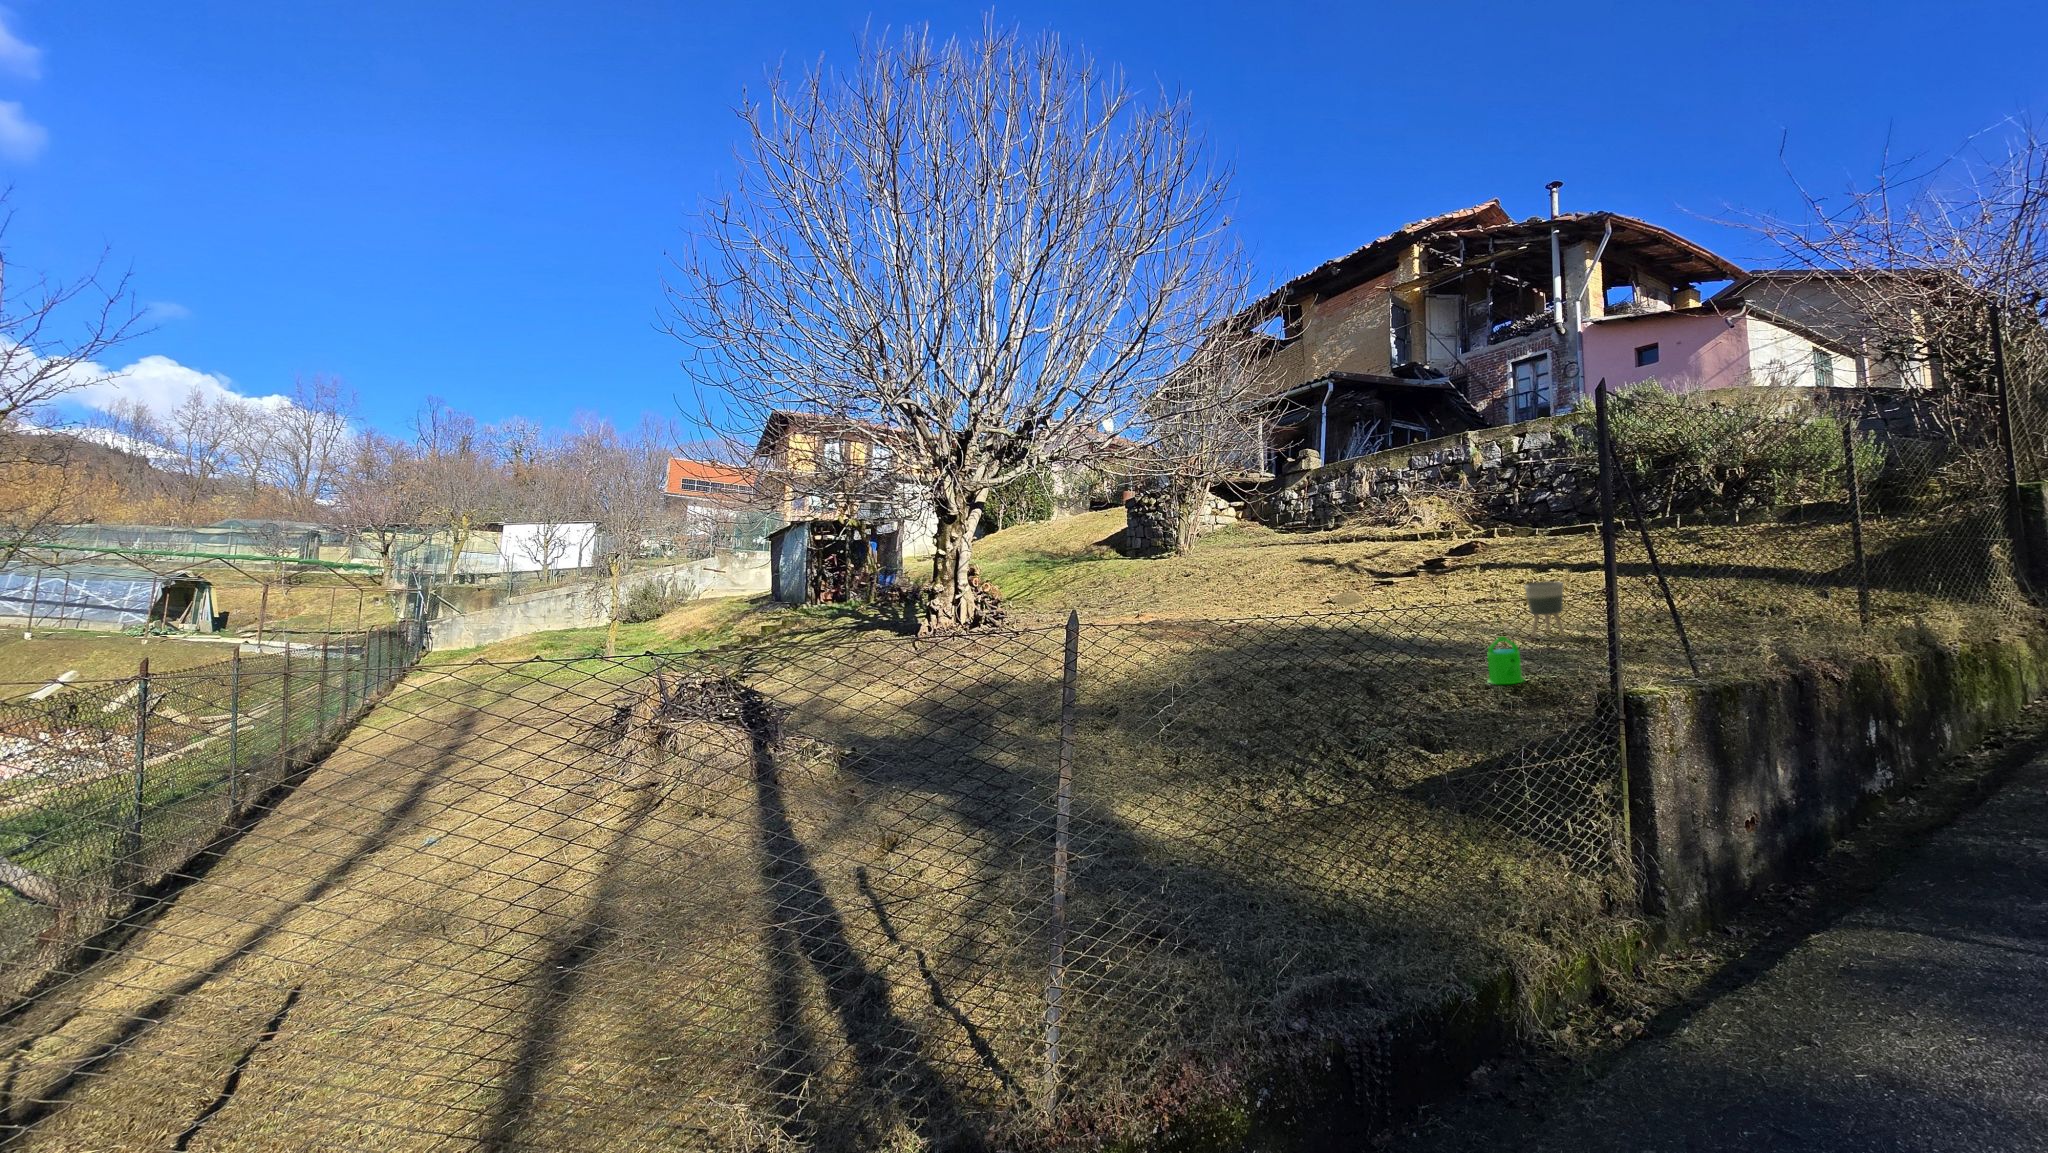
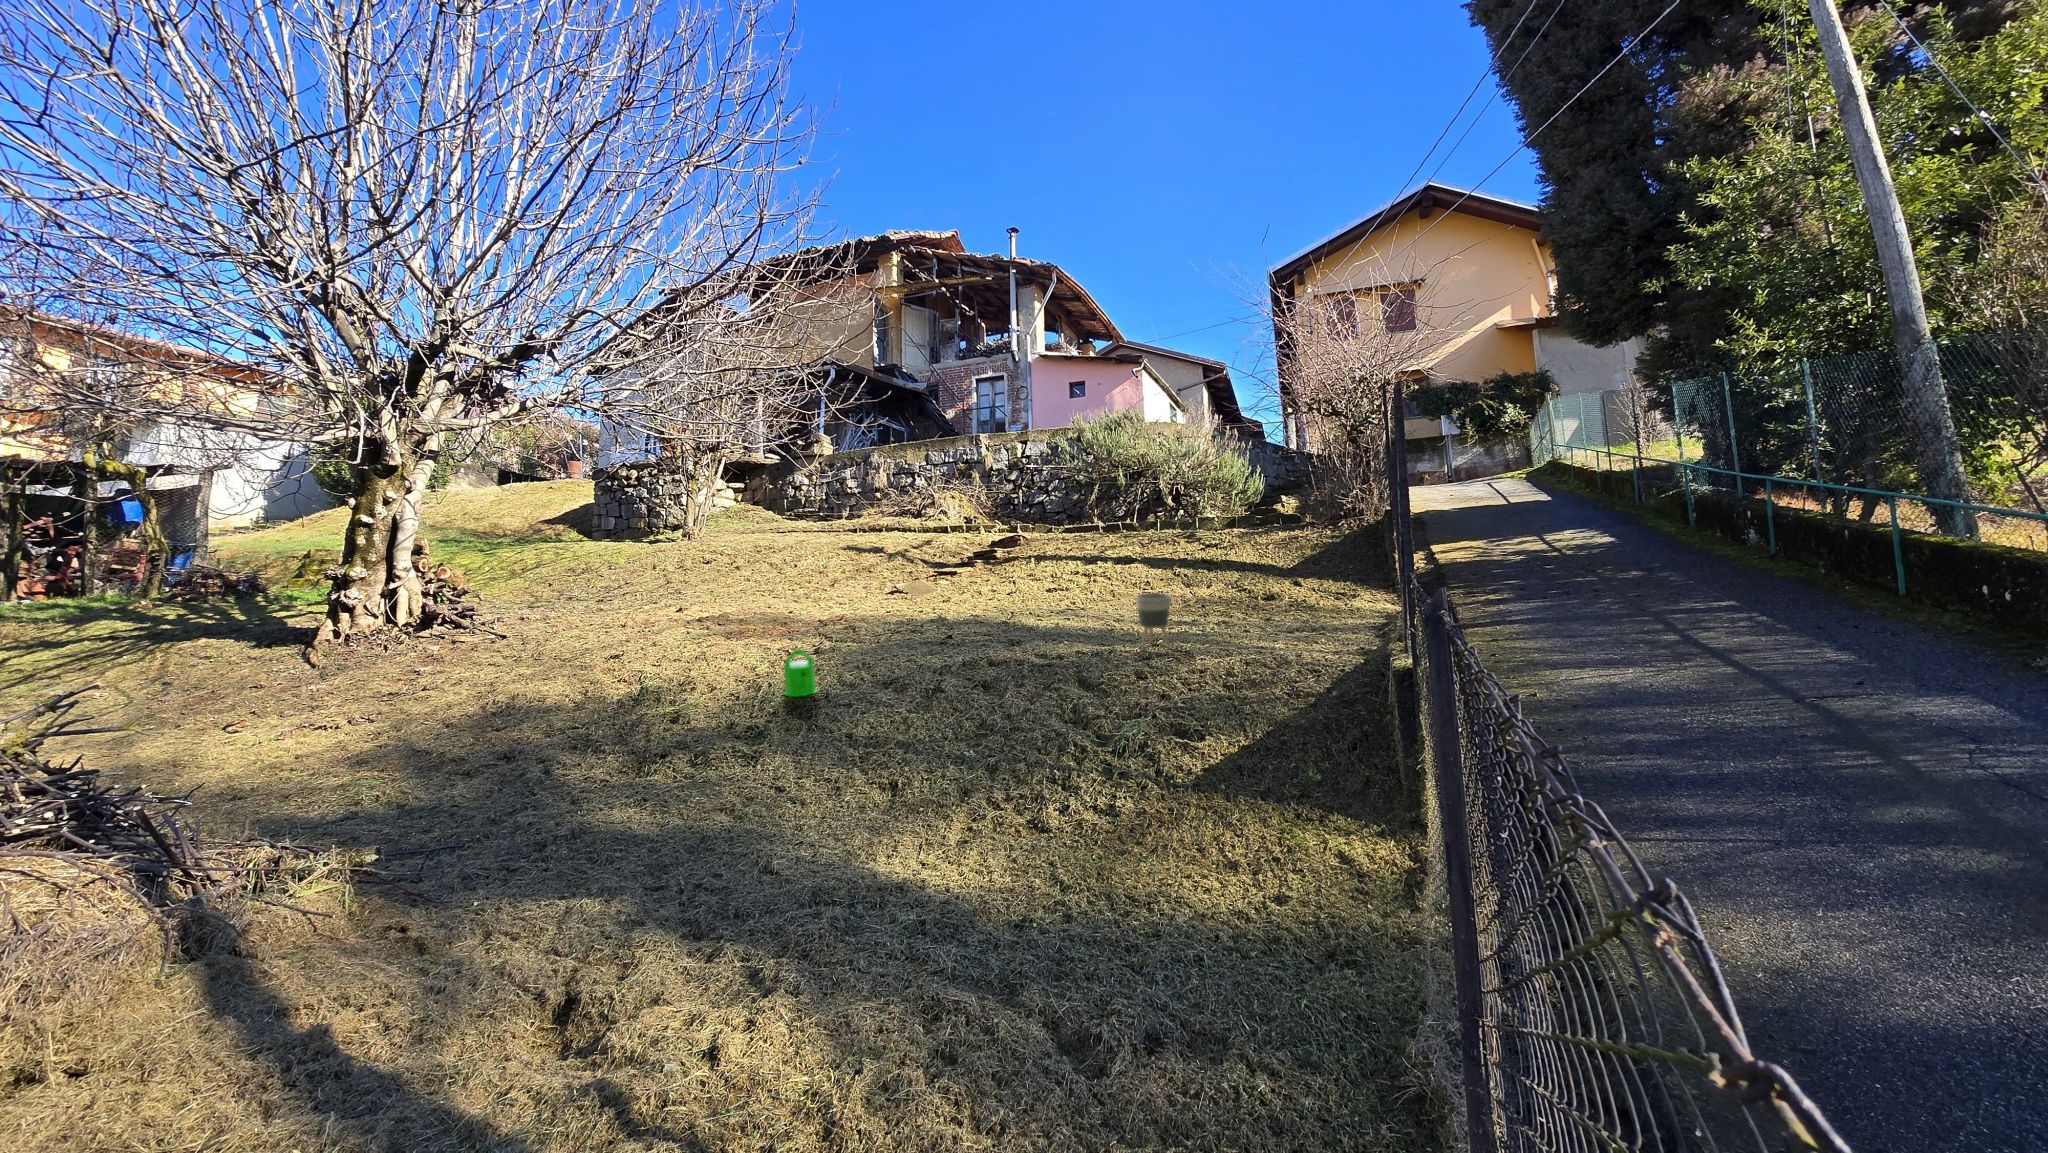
watering can: present [1487,636,1524,684] -> present [784,649,817,697]

